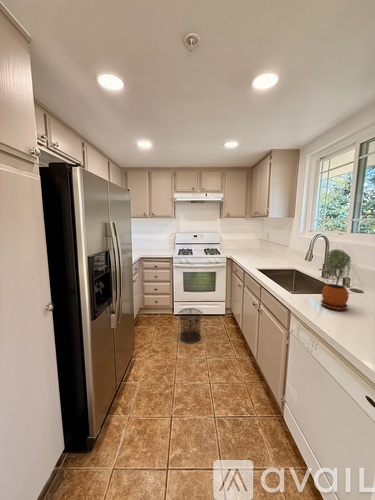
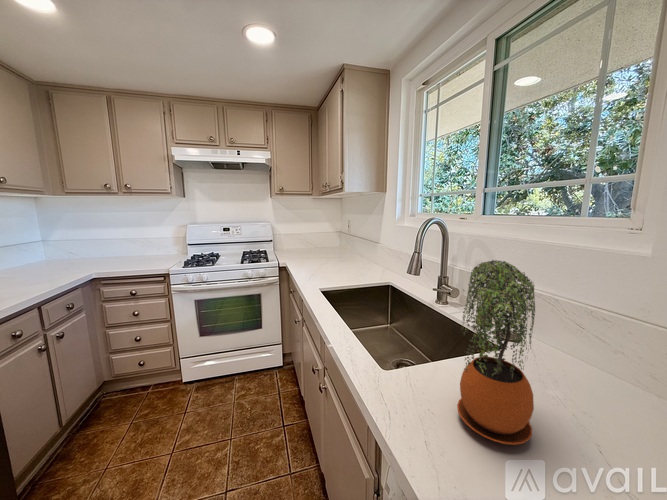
waste bin: present [179,308,202,343] -> none [167,375,225,456]

